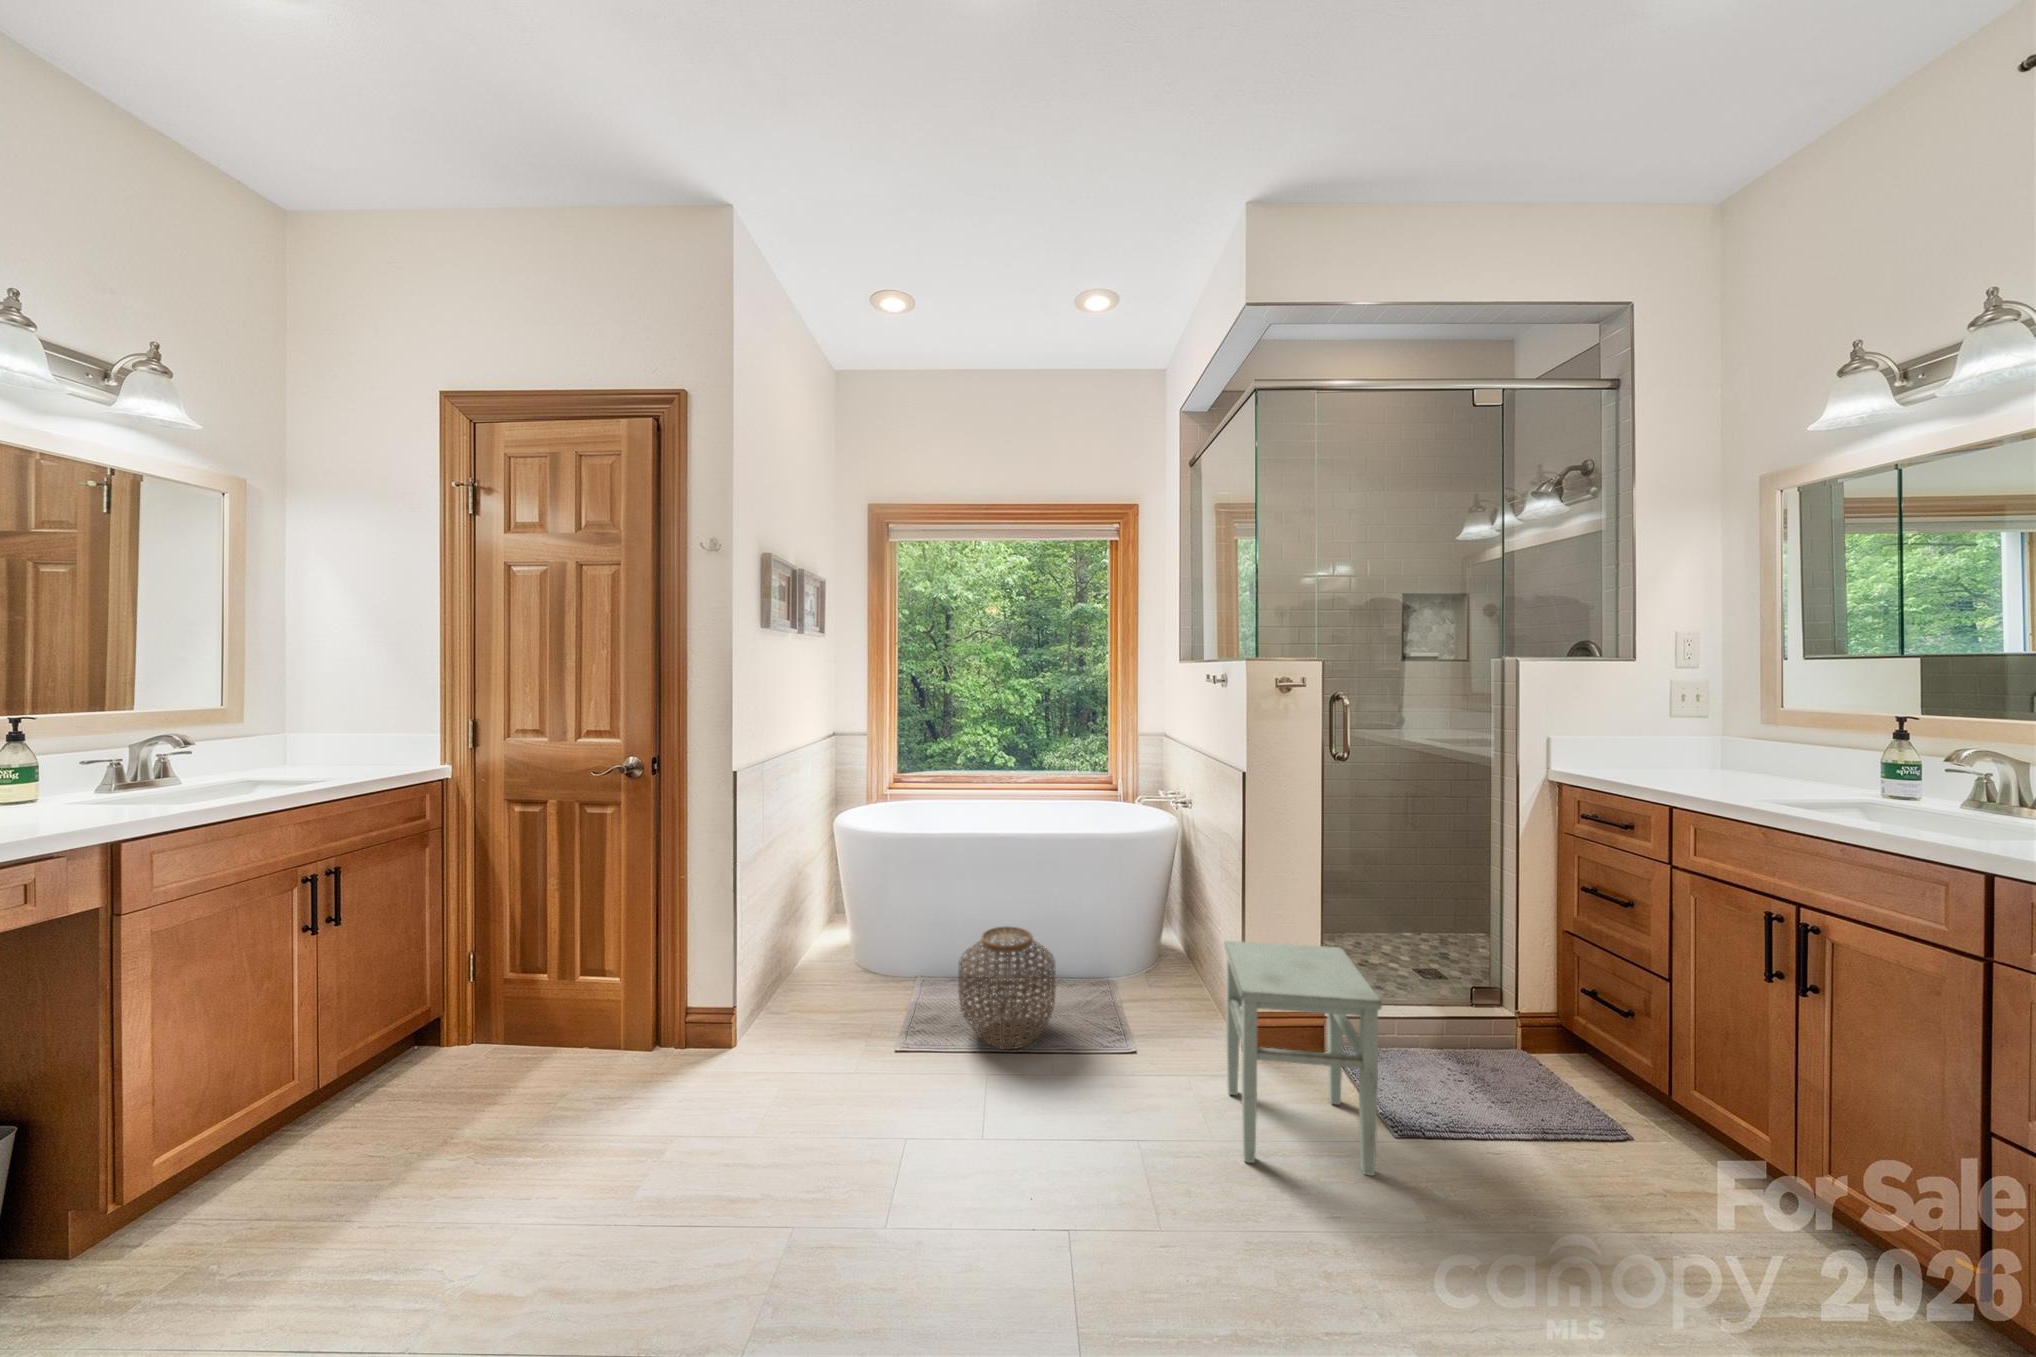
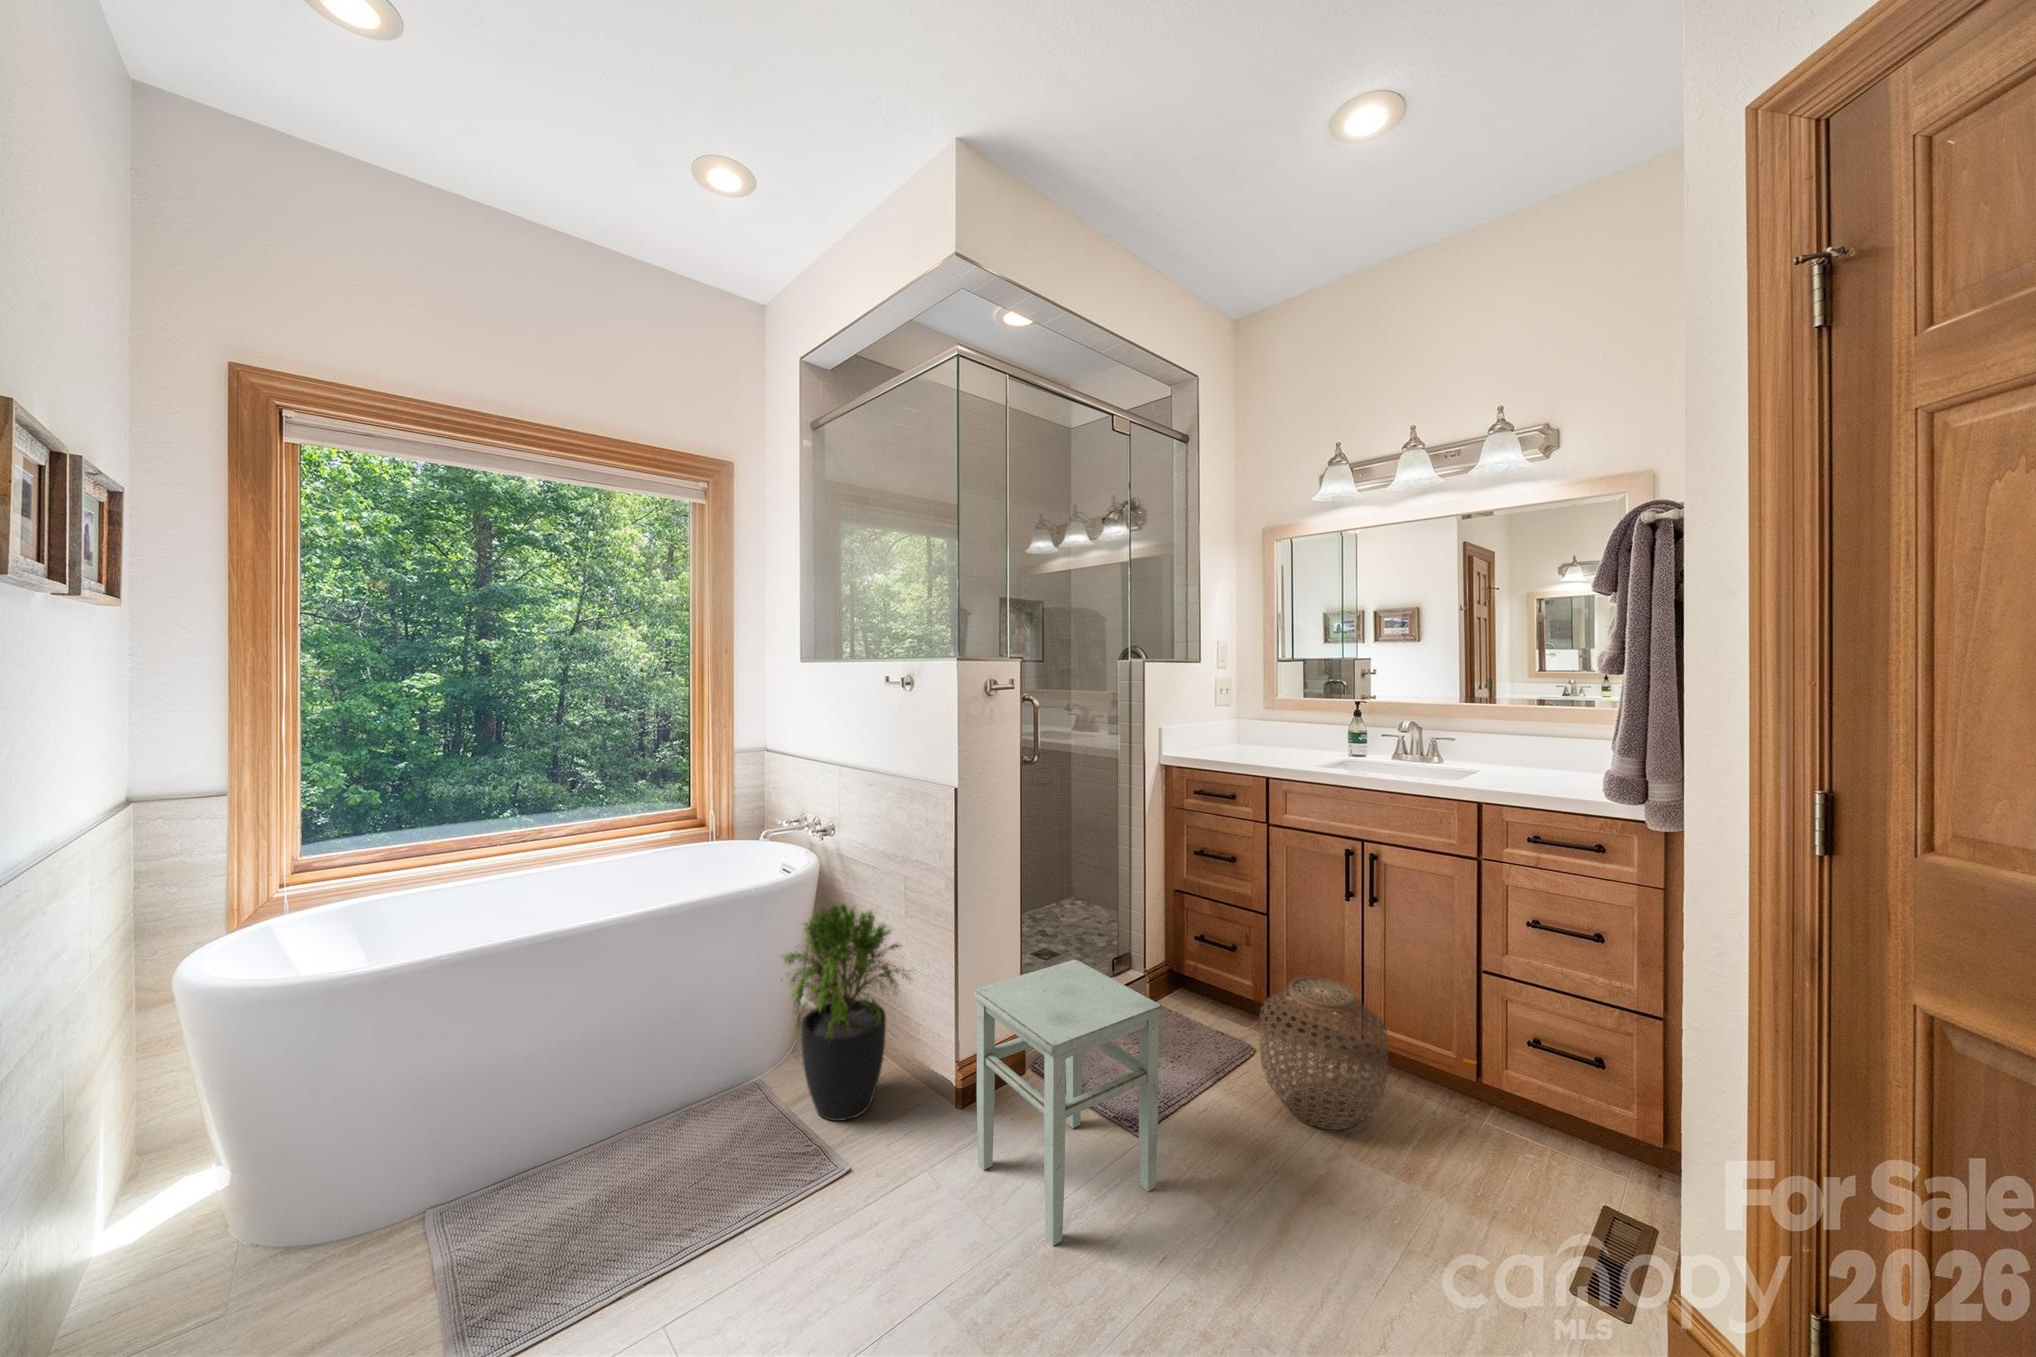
potted plant: none [1109,852,1218,1025] -> present [782,904,909,1121]
woven basket: present [958,926,1056,1049] -> present [1259,977,1388,1129]

